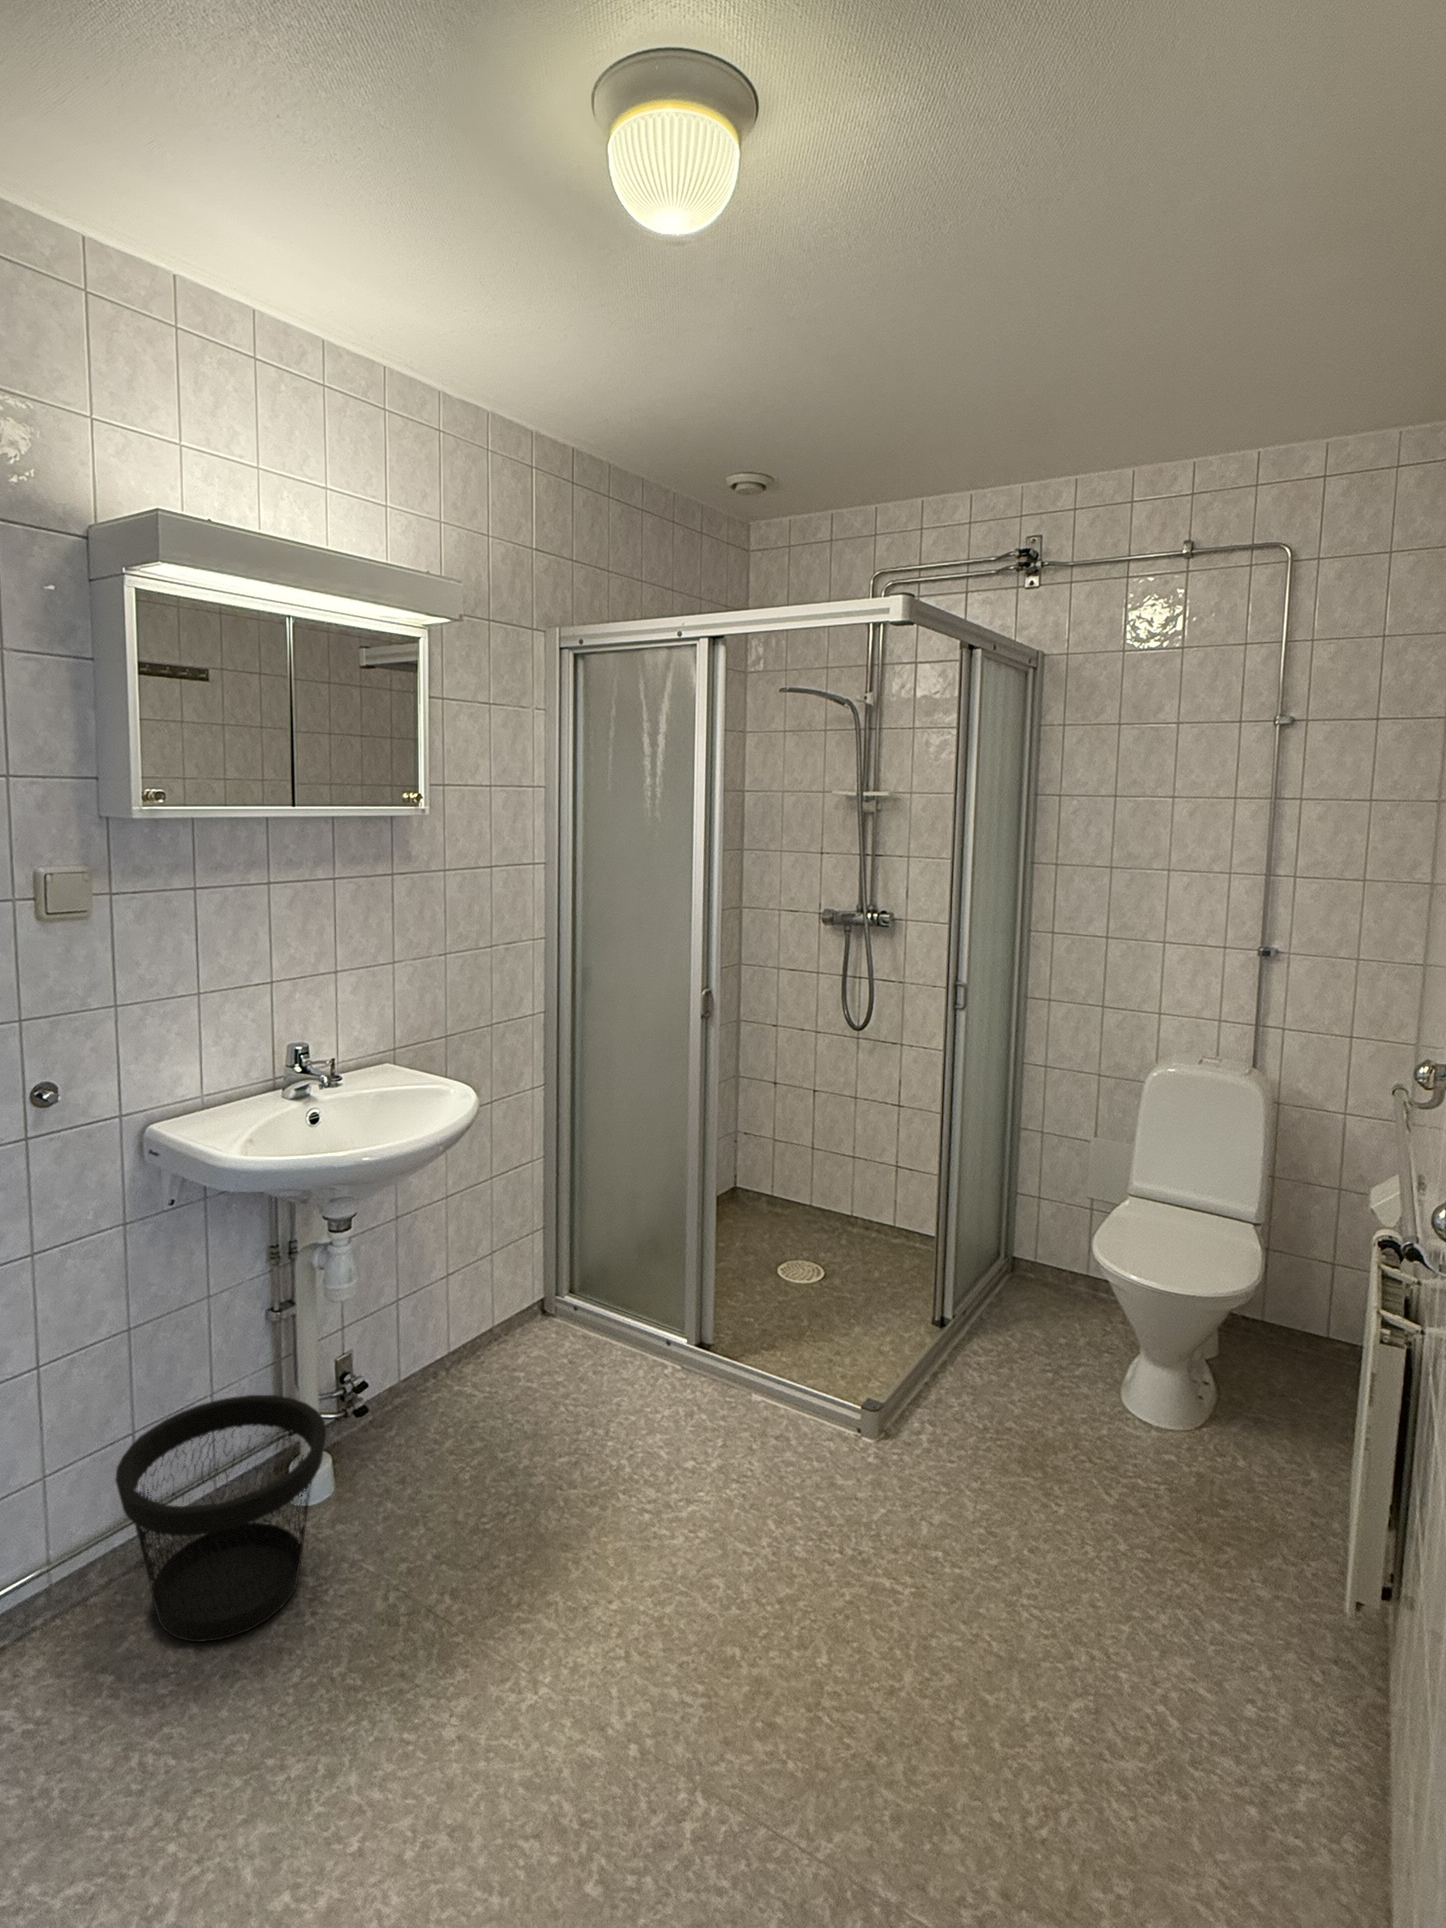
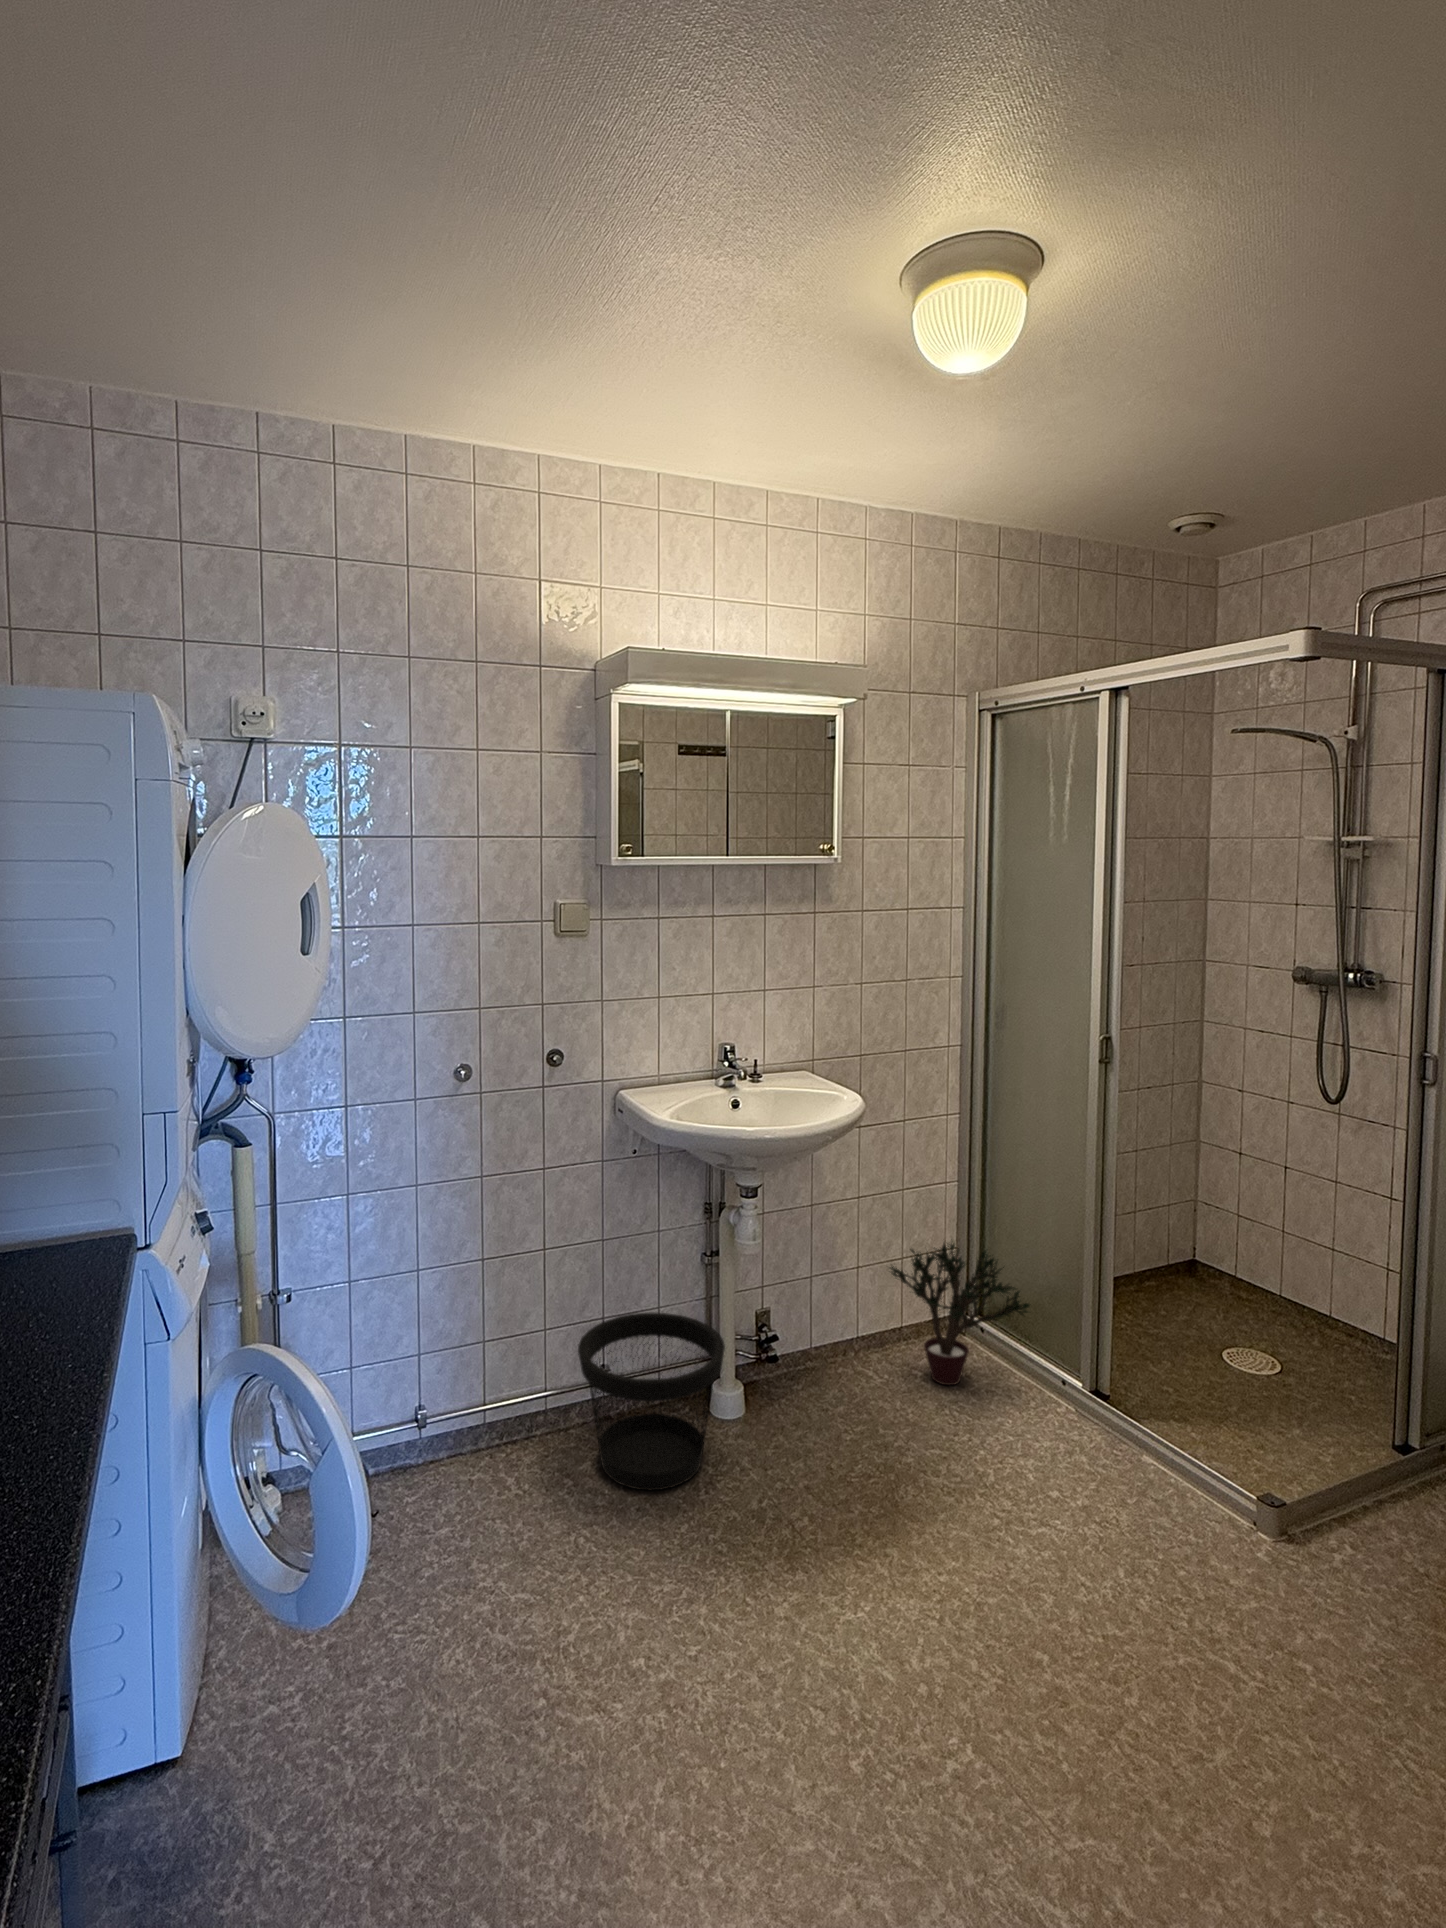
potted plant: none [480,1220,638,1381] -> present [890,1243,1030,1385]

